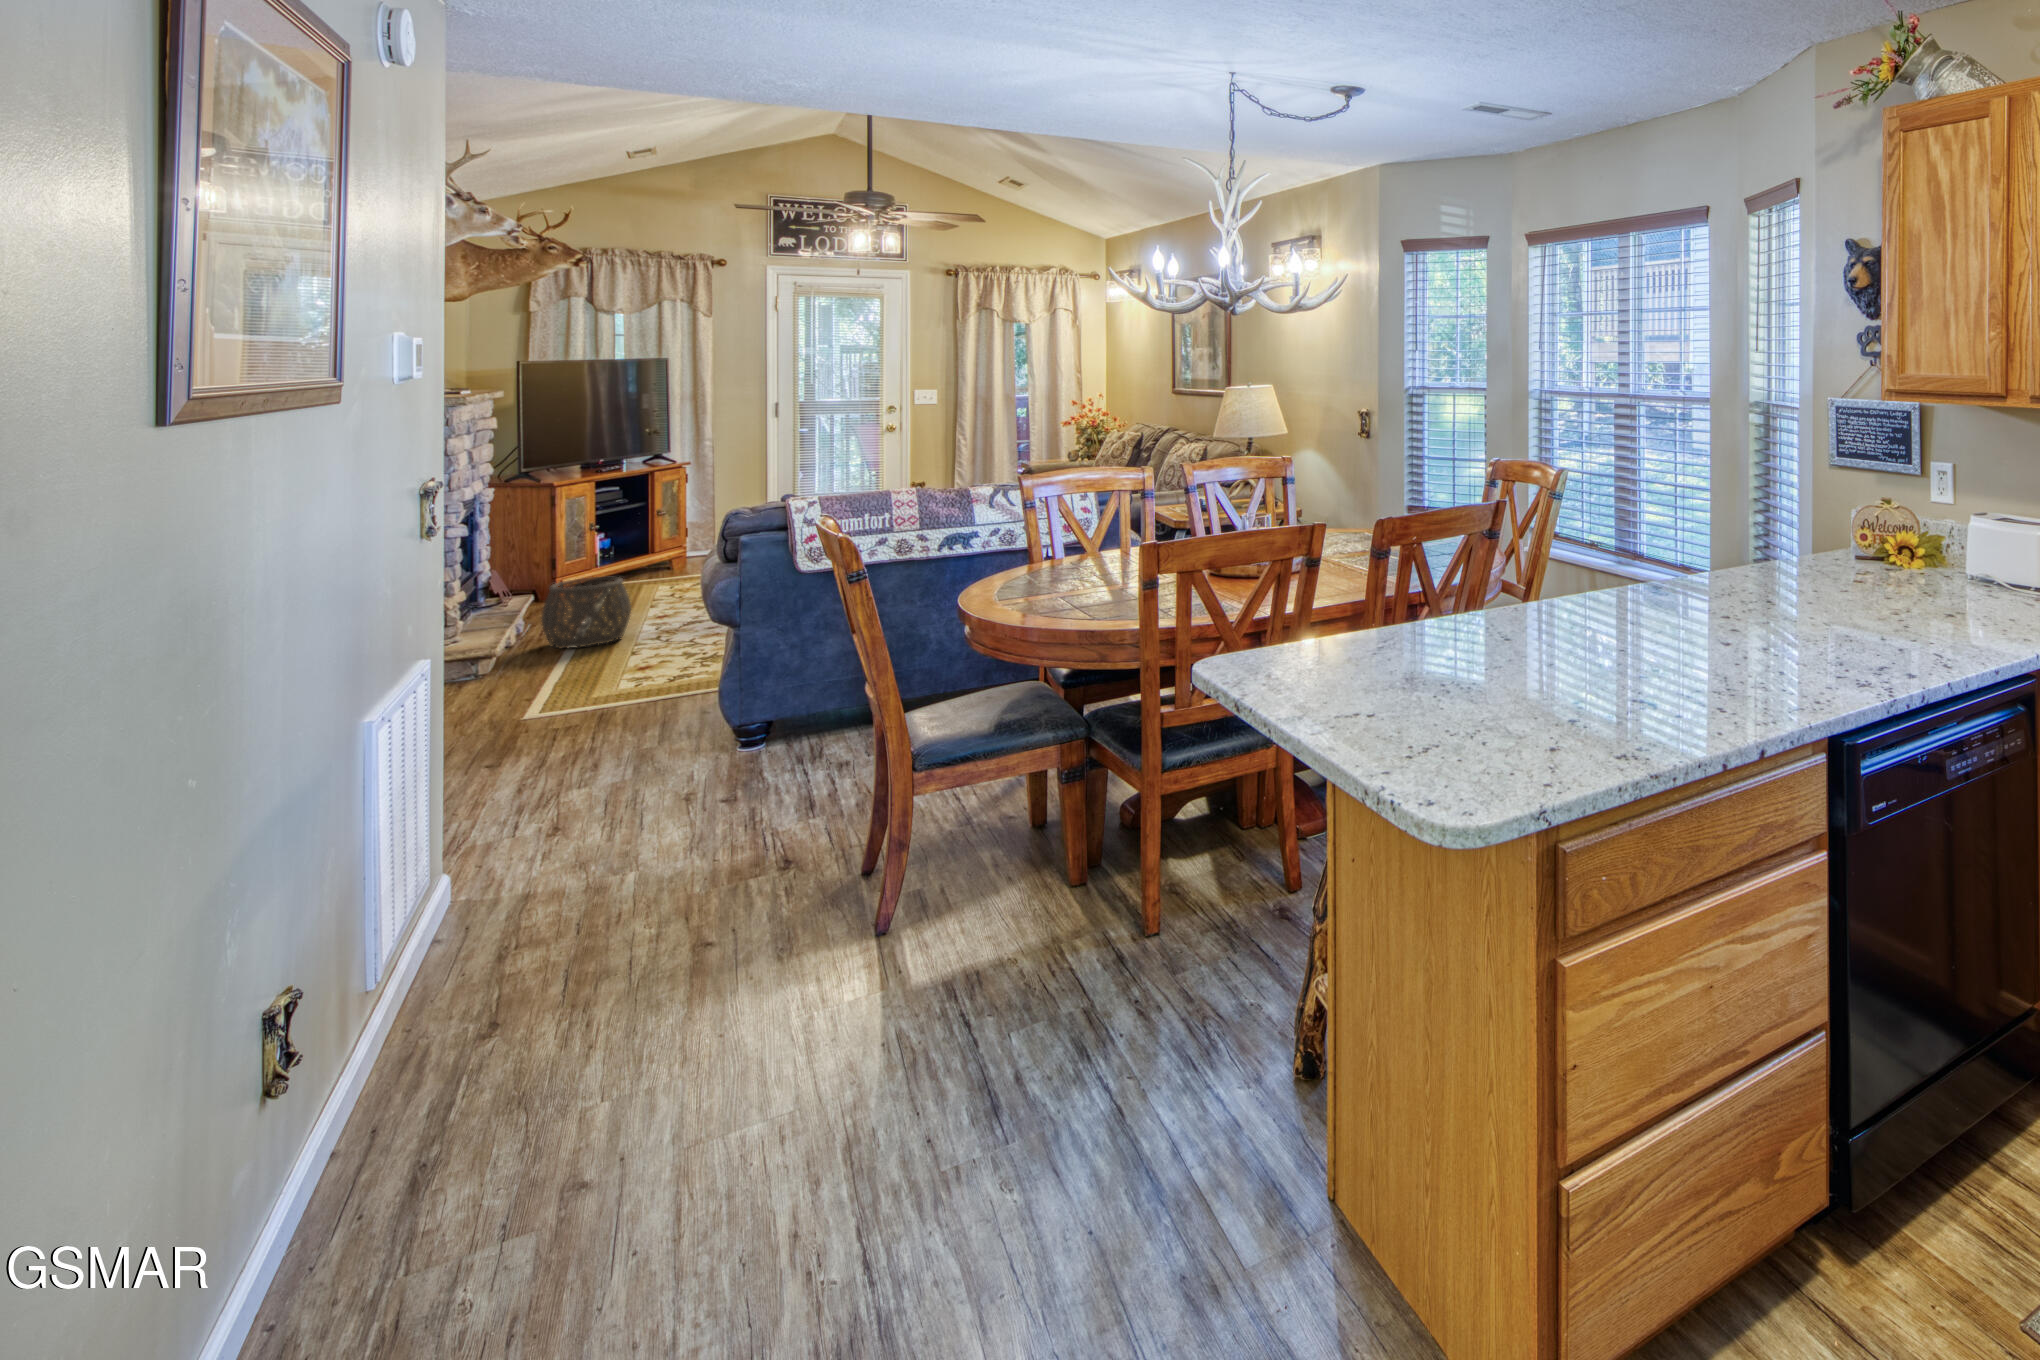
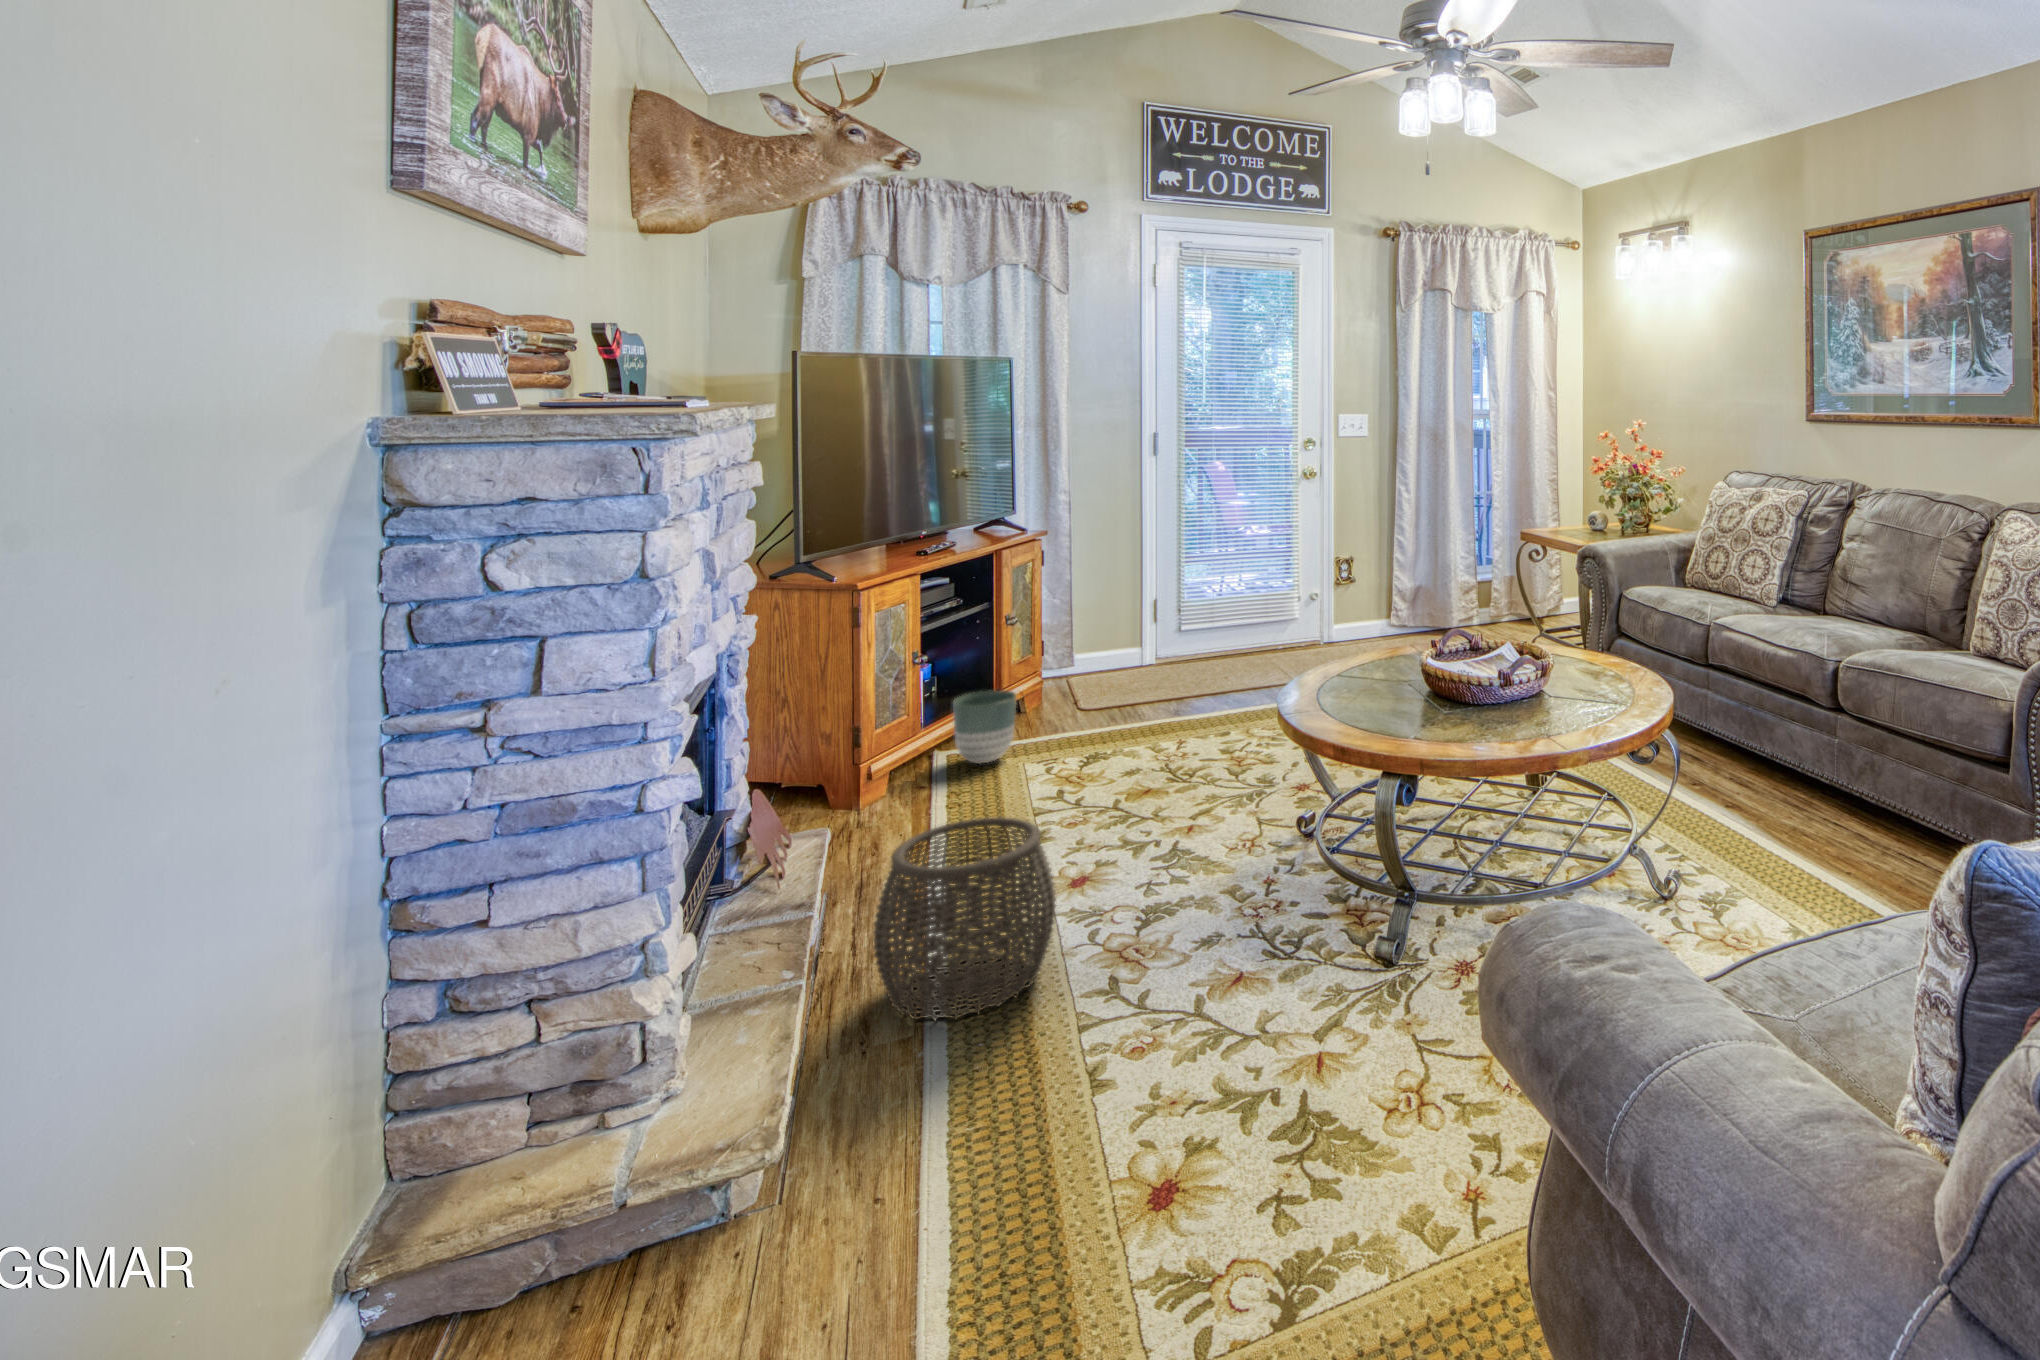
planter: none [619,547,660,584] -> present [953,690,1016,764]

